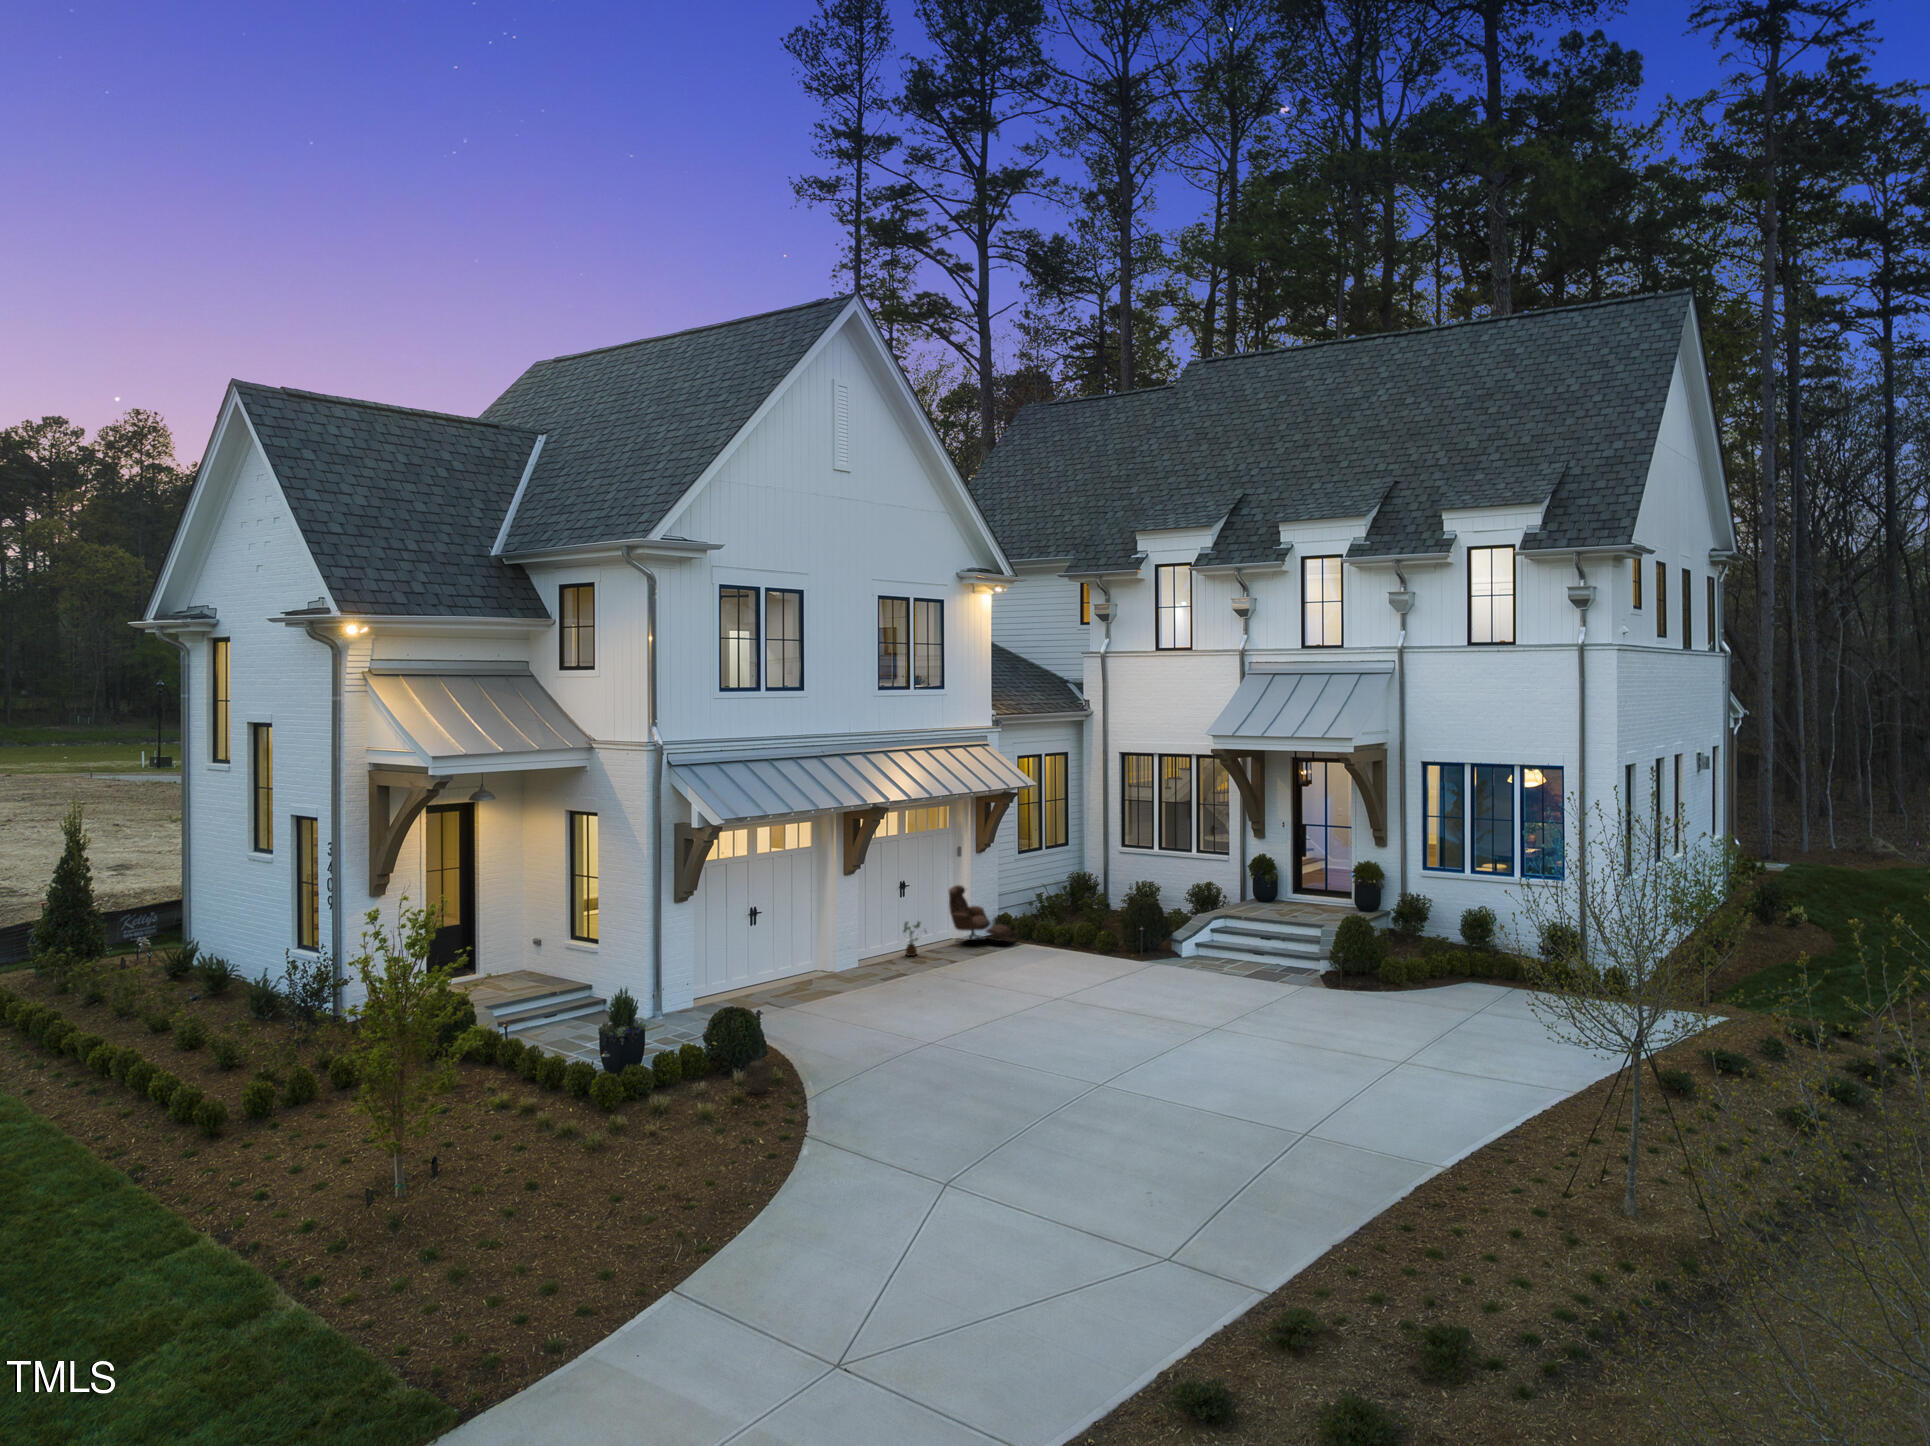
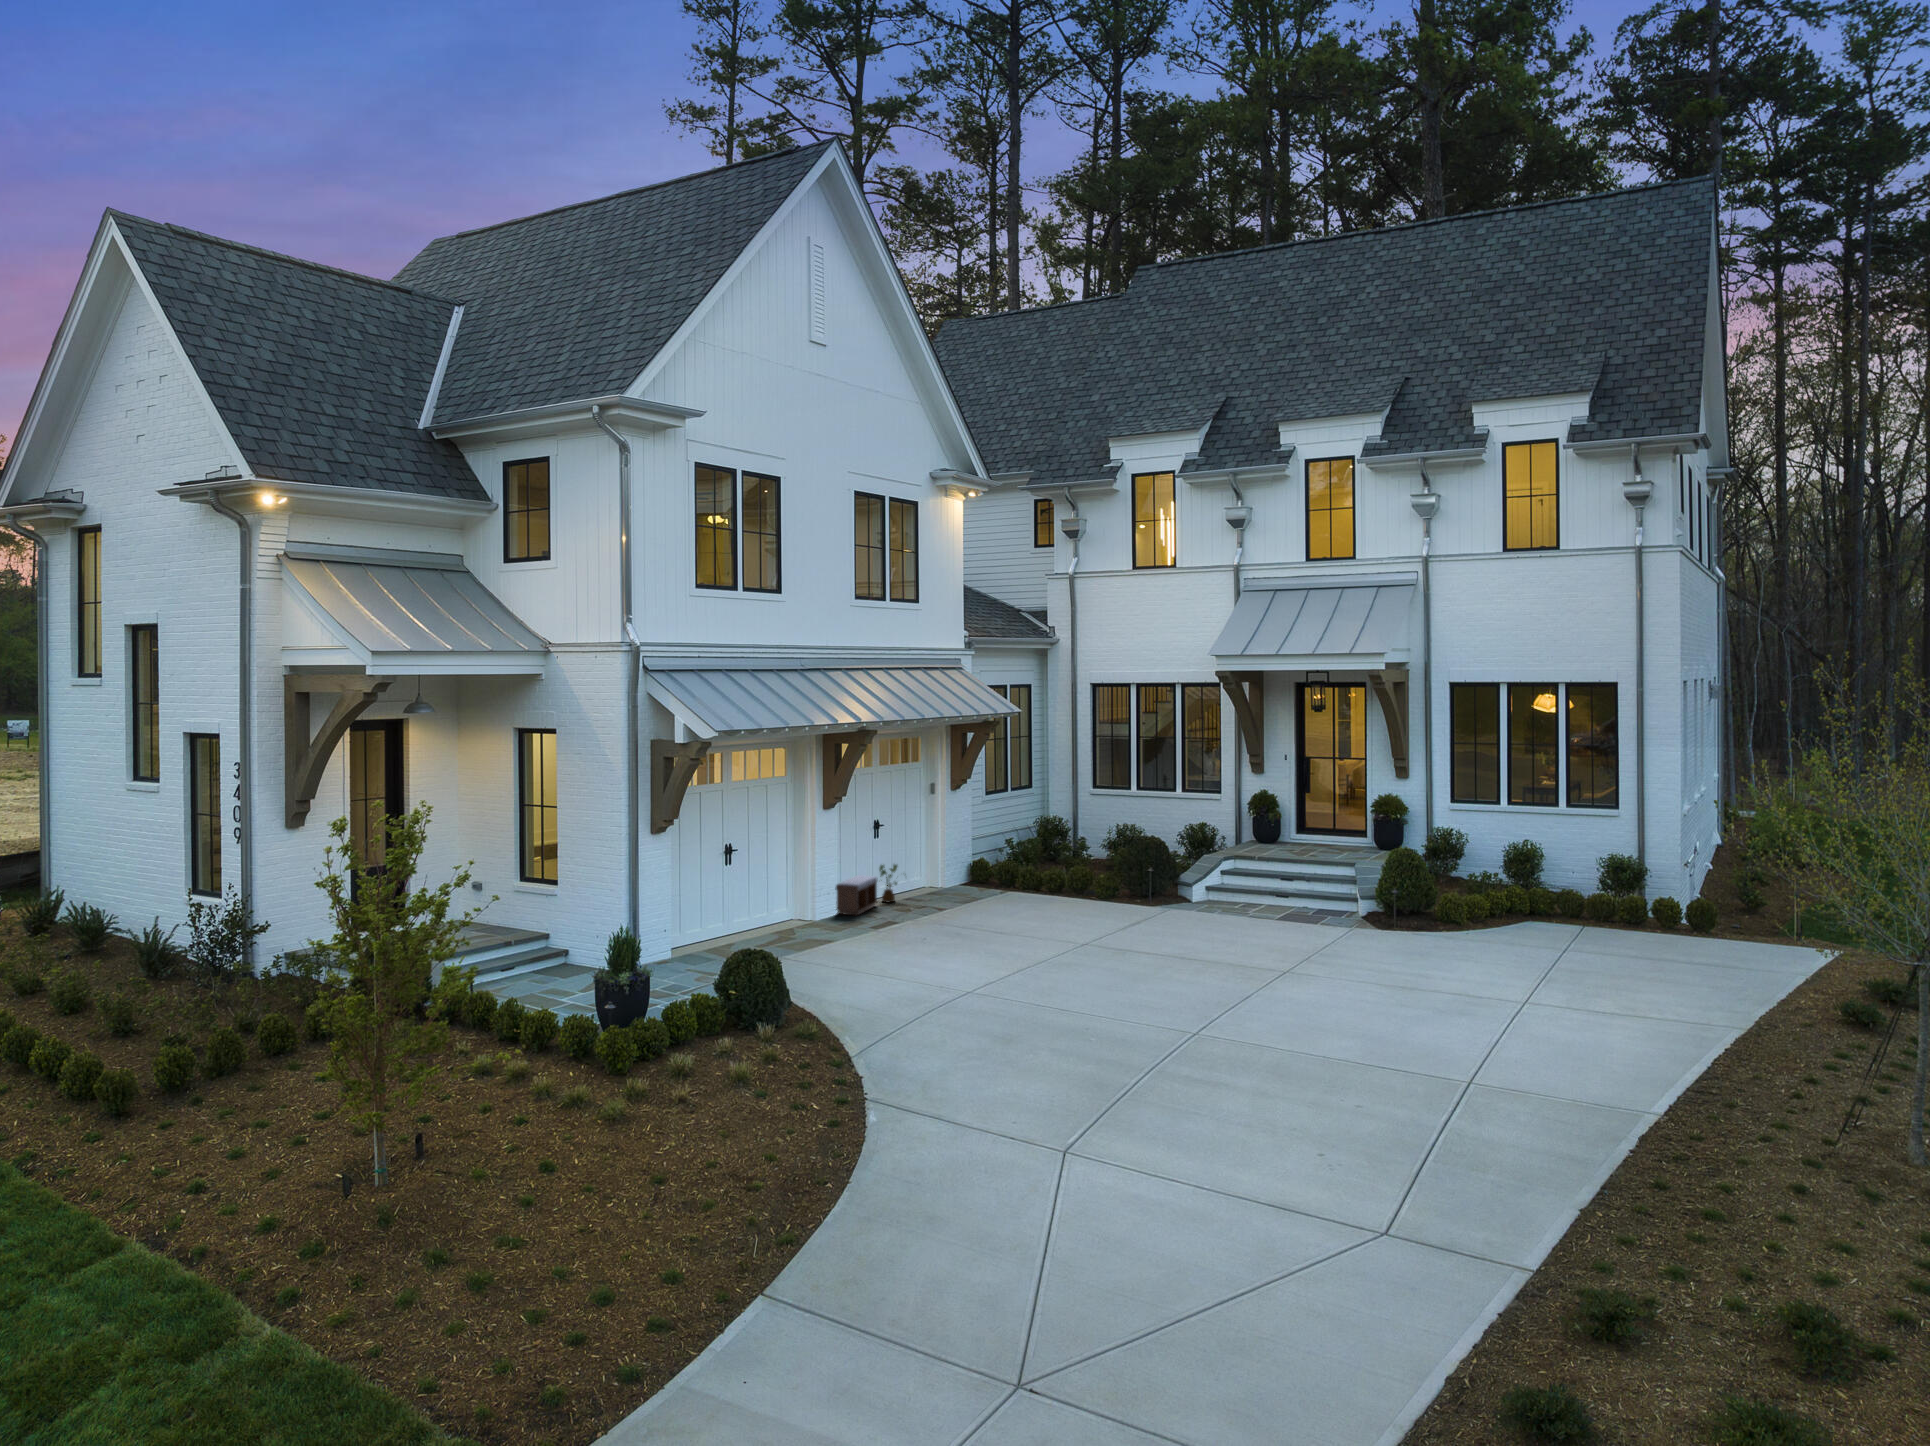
lounge chair: present [949,885,1011,944] -> none [923,825,994,892]
bench: none [858,932,900,968] -> present [836,875,877,915]
woven basket: present [743,1060,772,1094] -> none [771,1010,806,1052]

